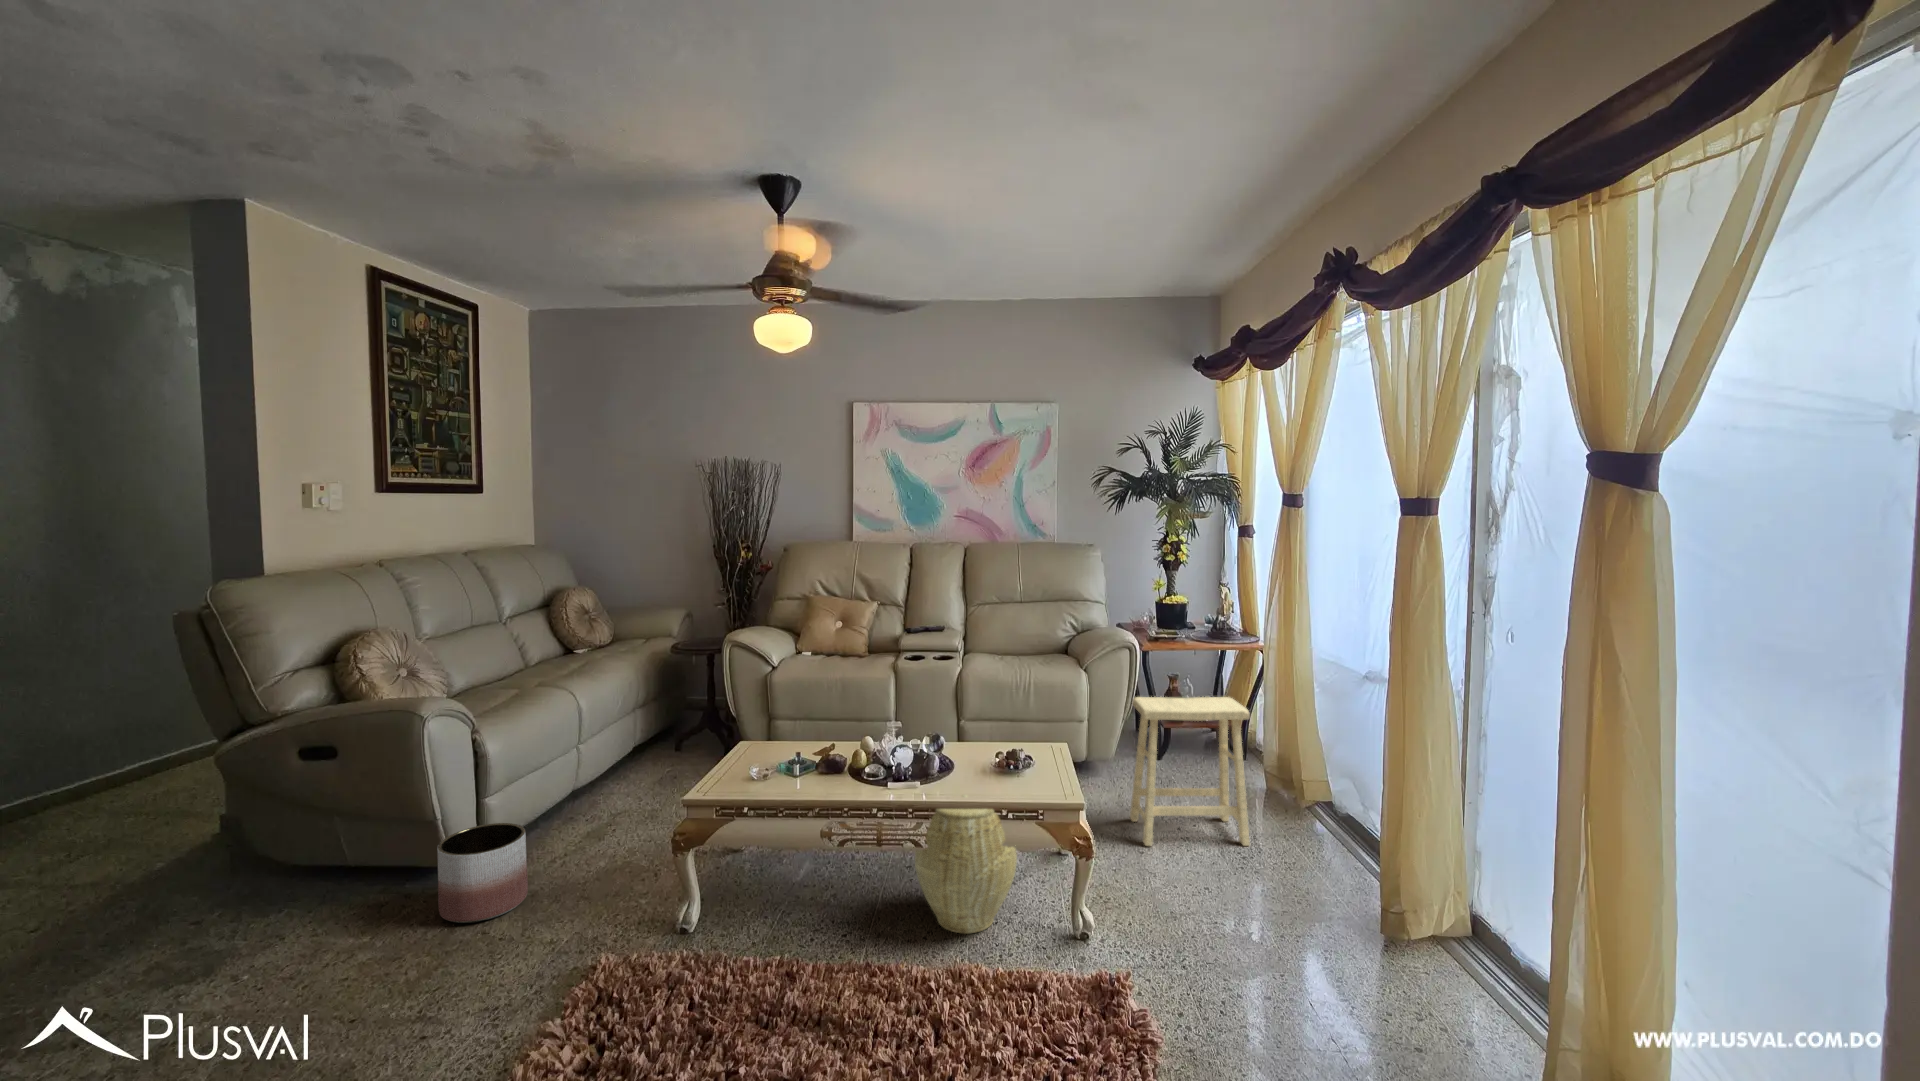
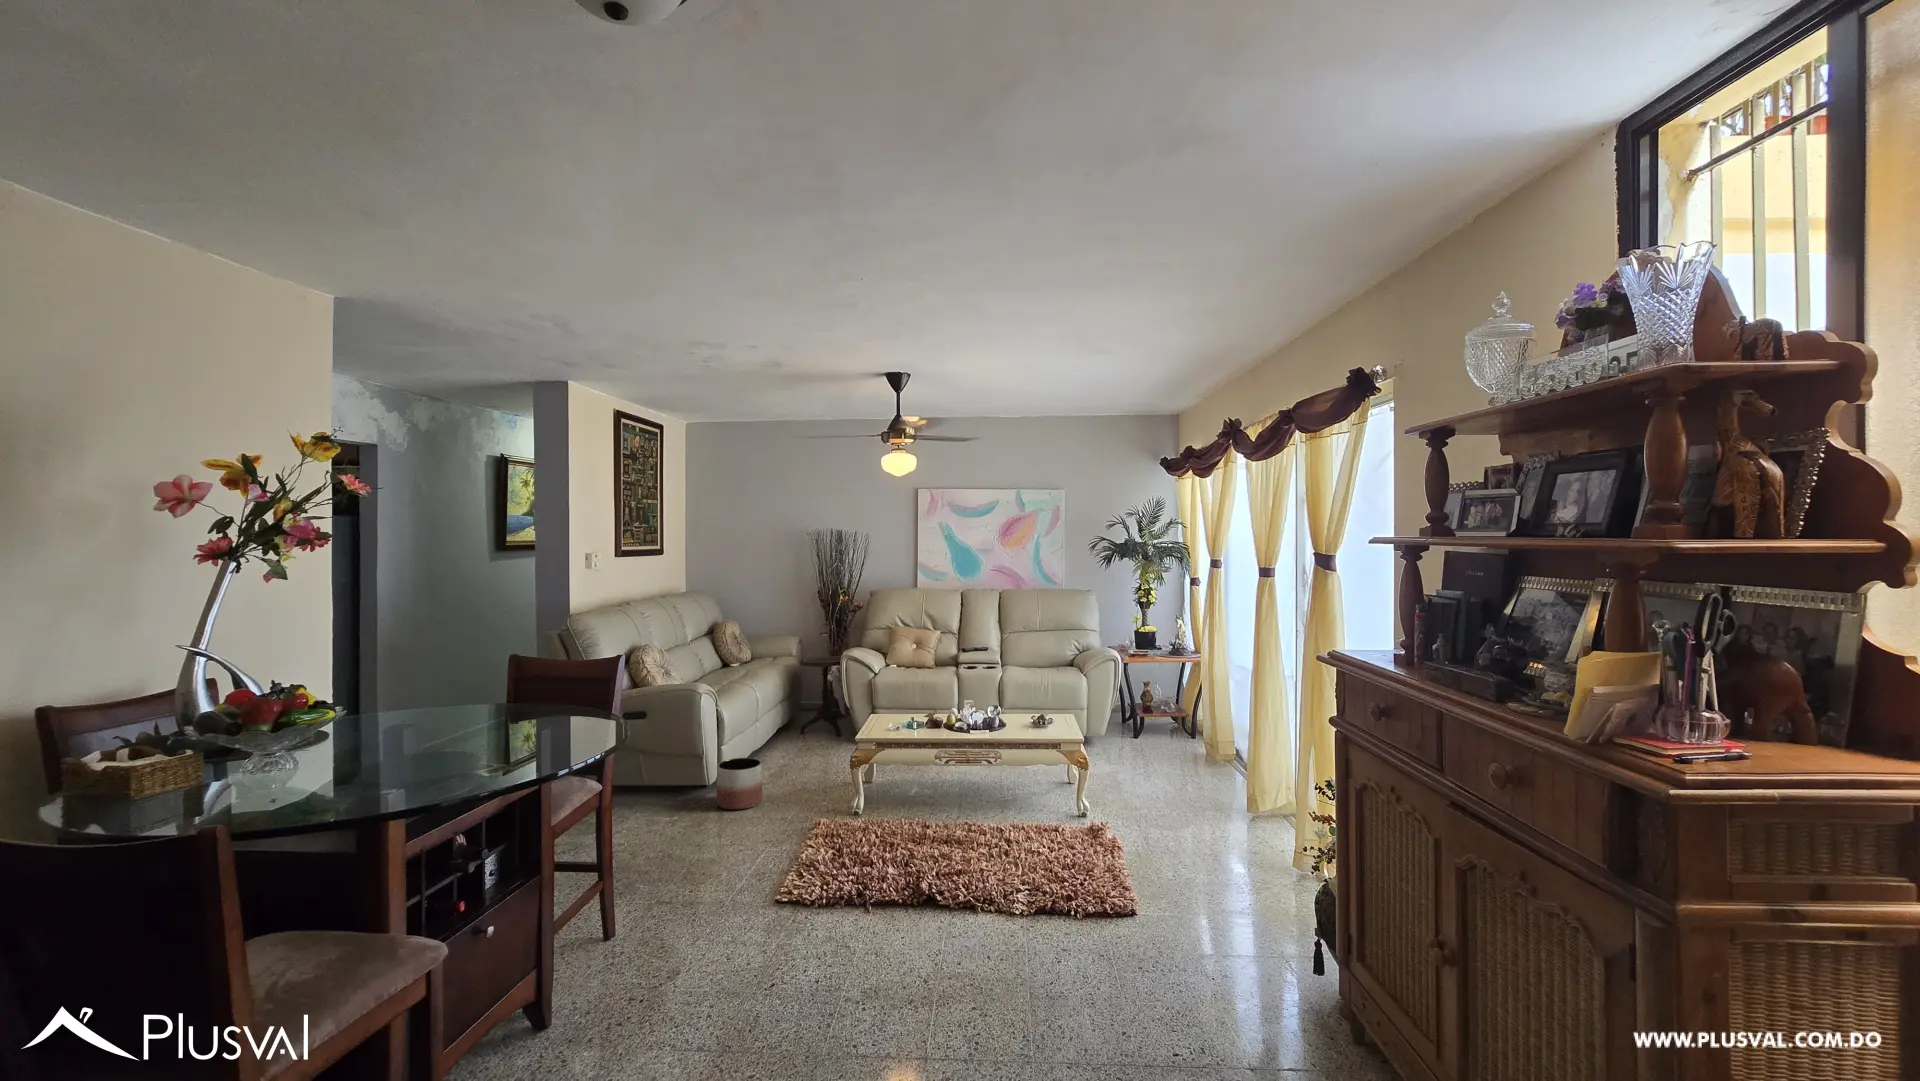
footstool: present [1130,697,1250,846] -> none [1113,688,1186,779]
woven basket: present [915,795,1017,934] -> none [989,736,1046,813]

